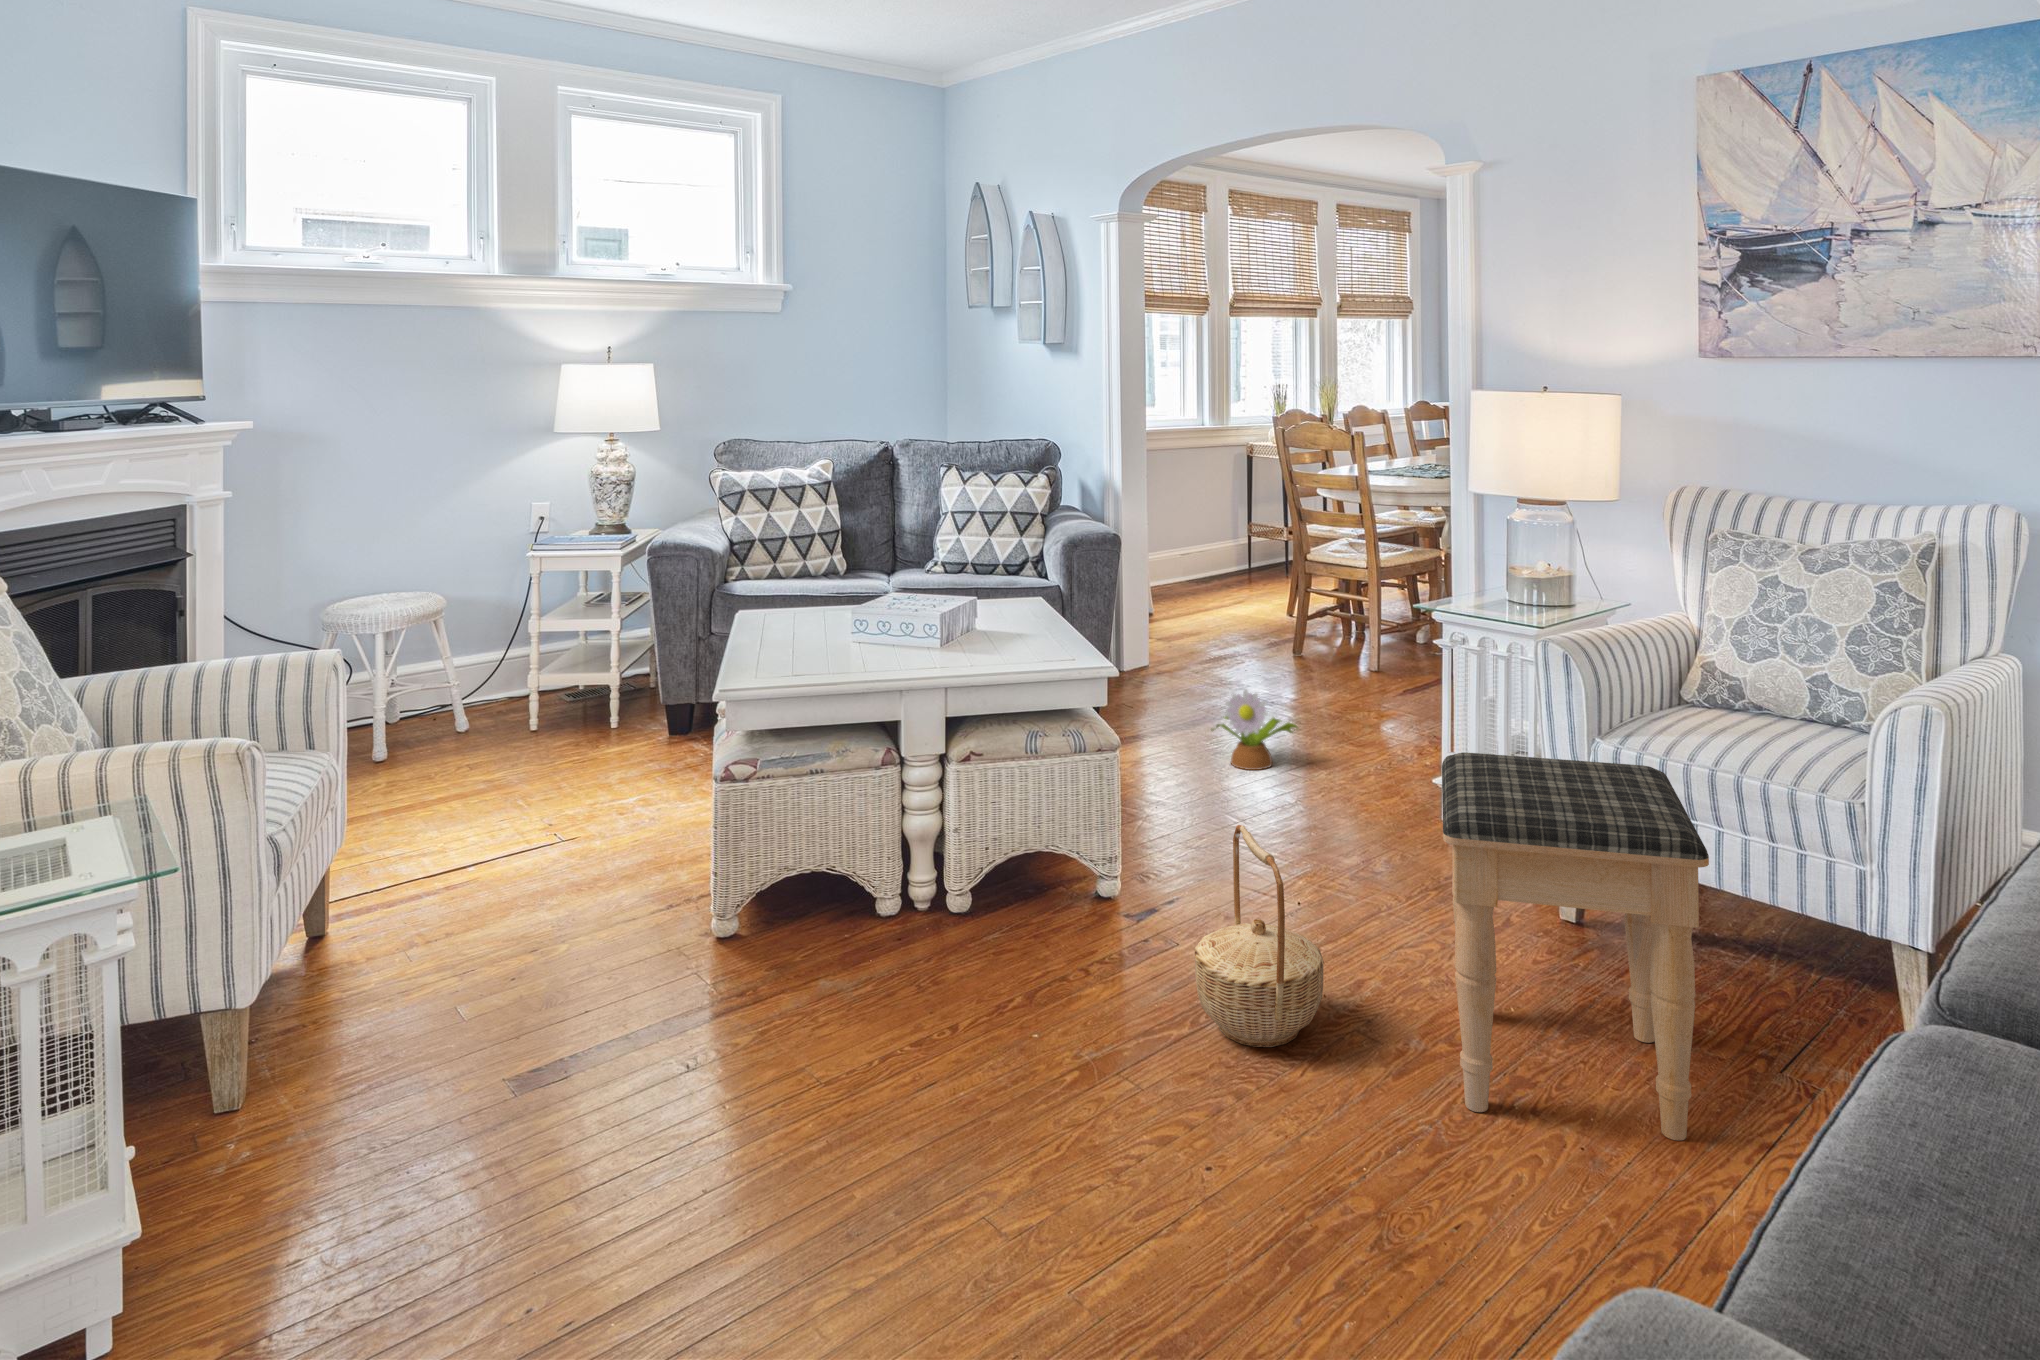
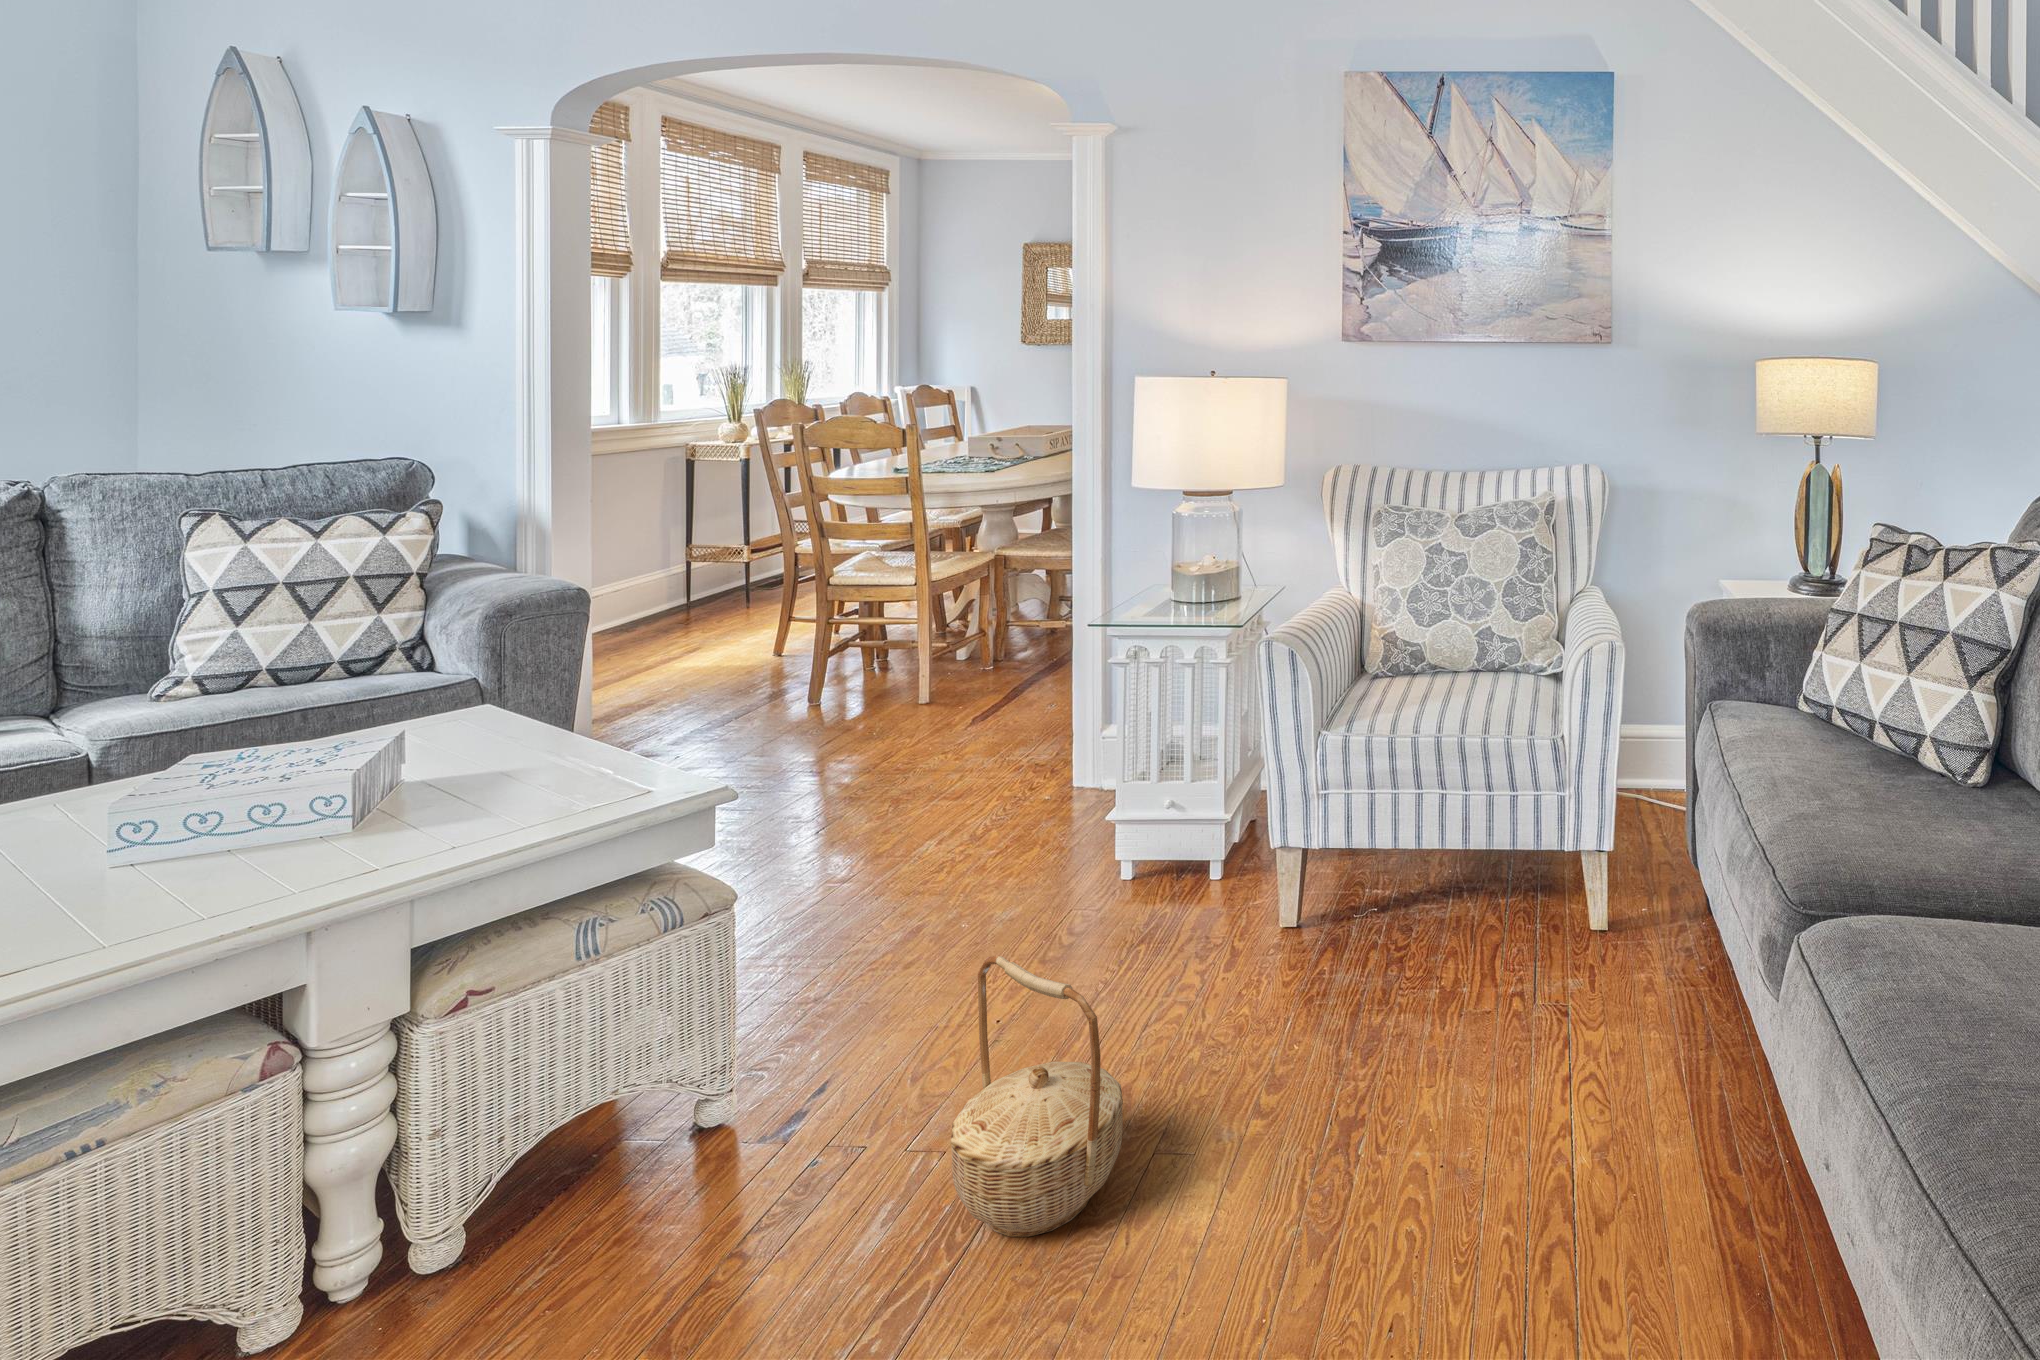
decorative plant: present [1212,689,1298,770] -> none [777,759,898,859]
footstool: present [1442,752,1709,1141] -> none [1223,753,1531,1181]

